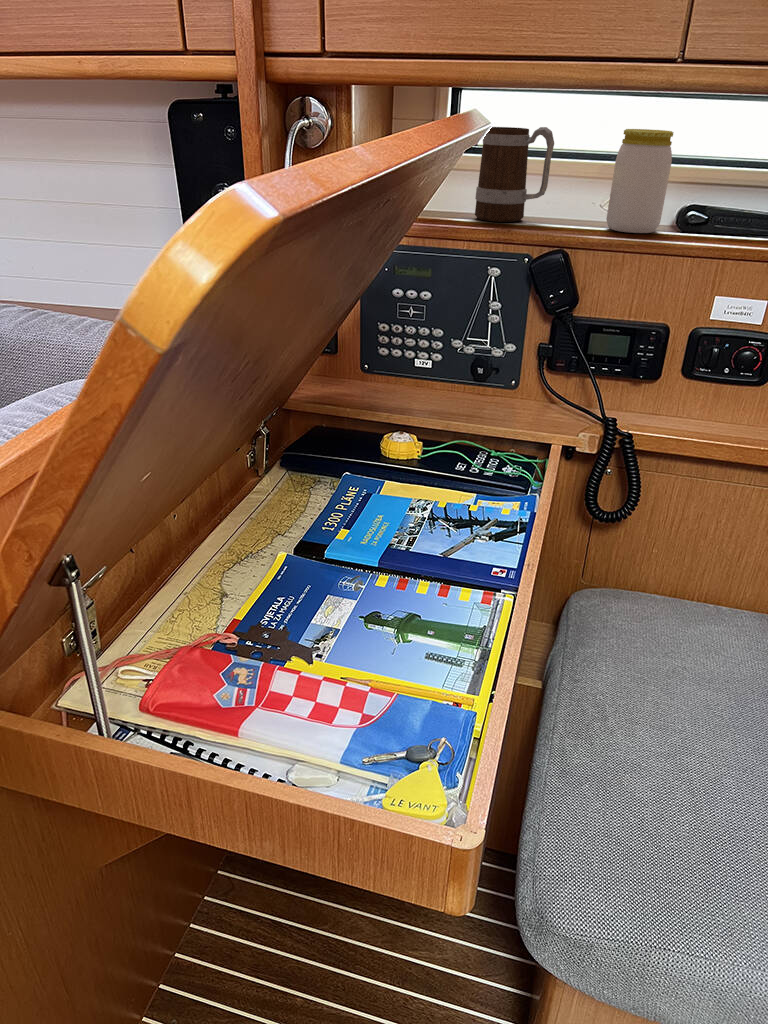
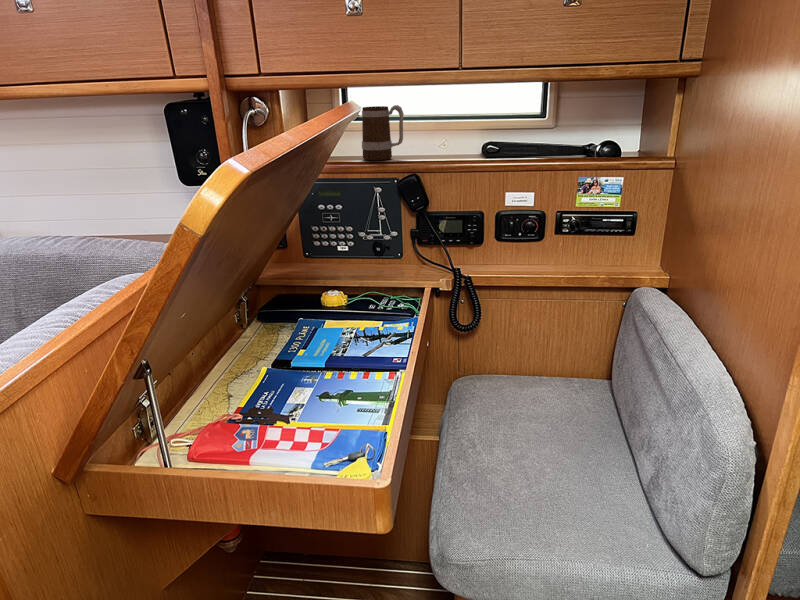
jar: present [606,129,673,233] -> none [439,103,471,160]

